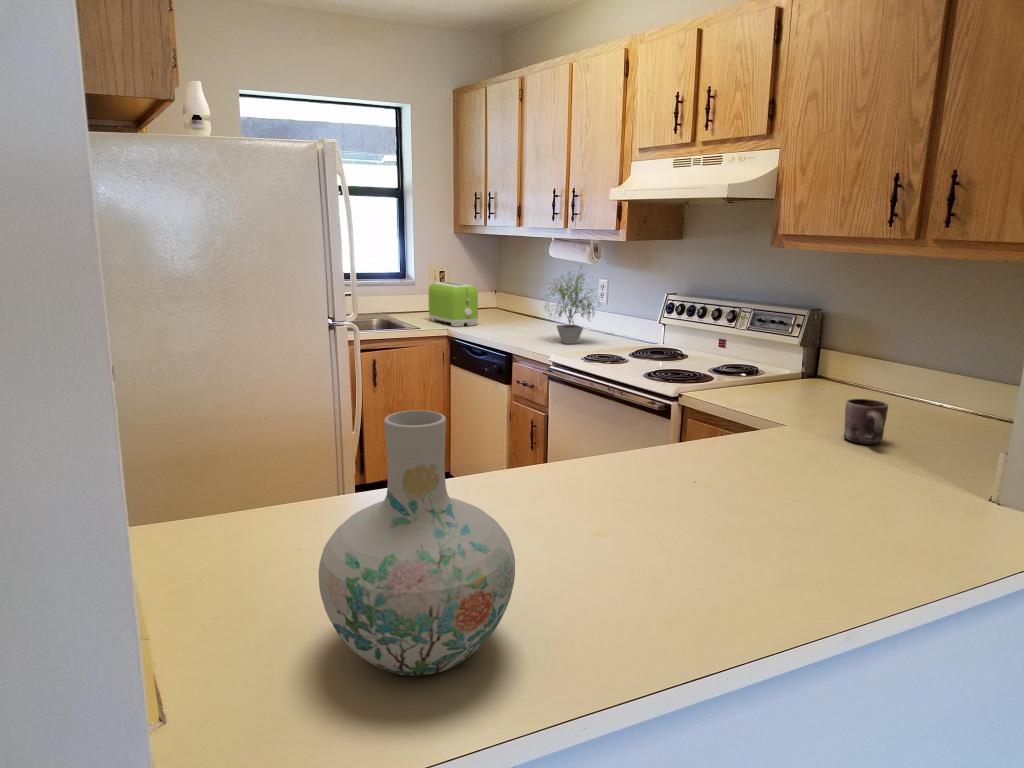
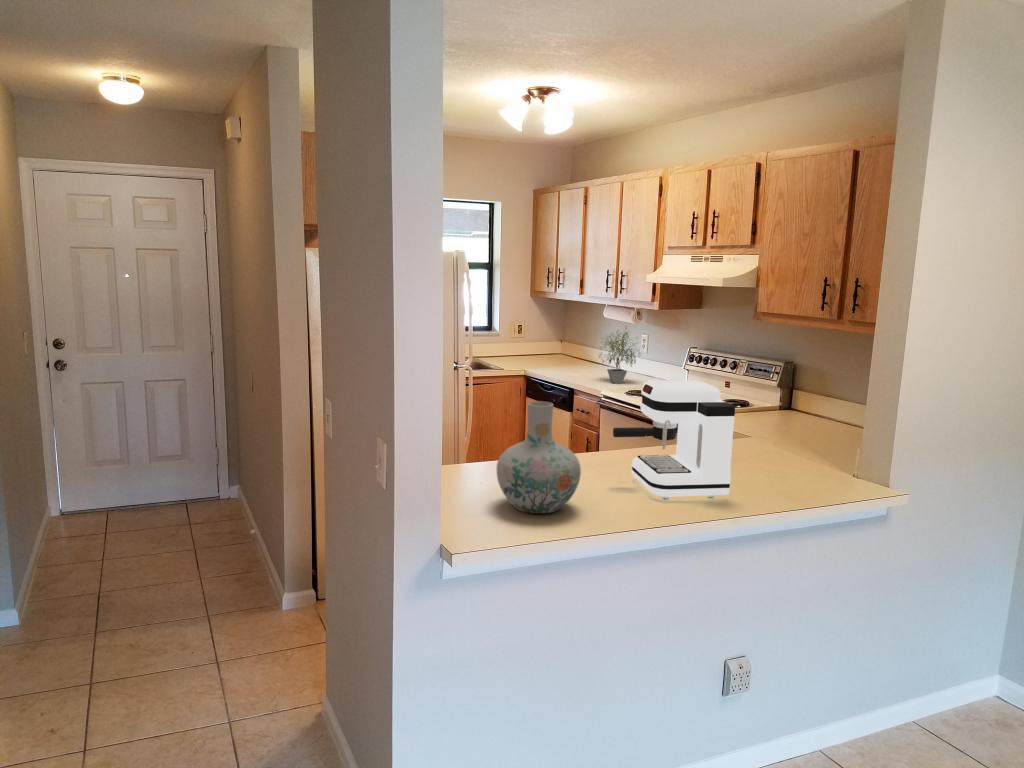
toaster: present [428,282,478,327] -> none [510,334,548,369]
coffee maker: none [580,346,837,594] -> present [613,380,735,498]
mug: present [844,399,888,444] -> none [786,419,812,447]

